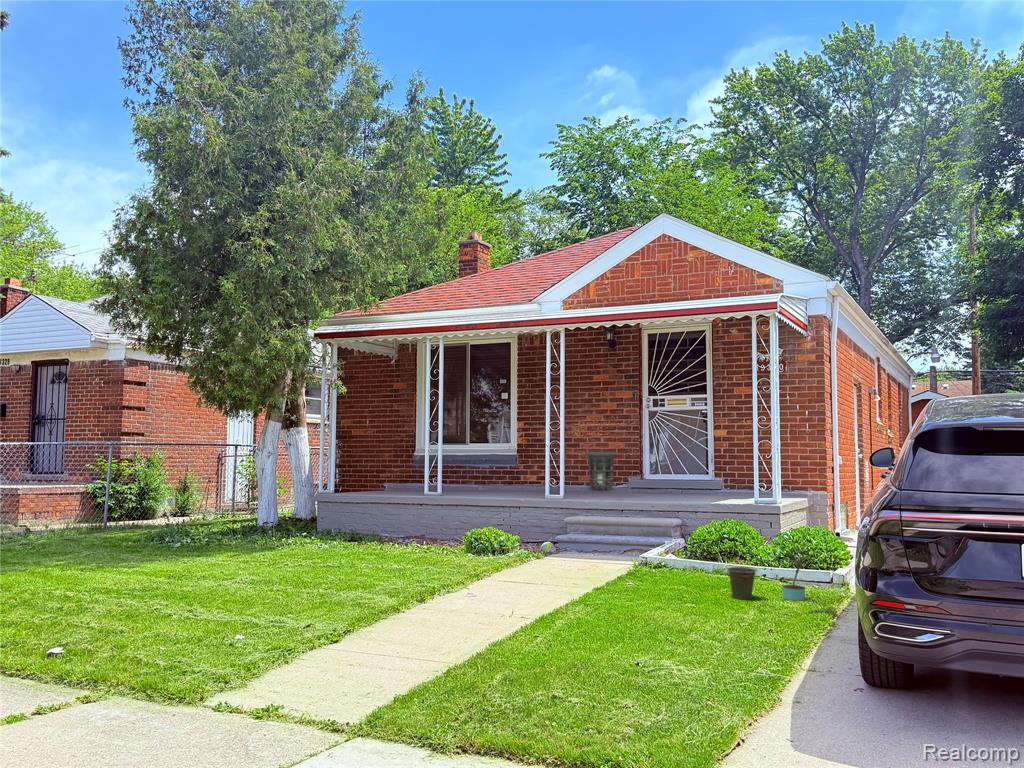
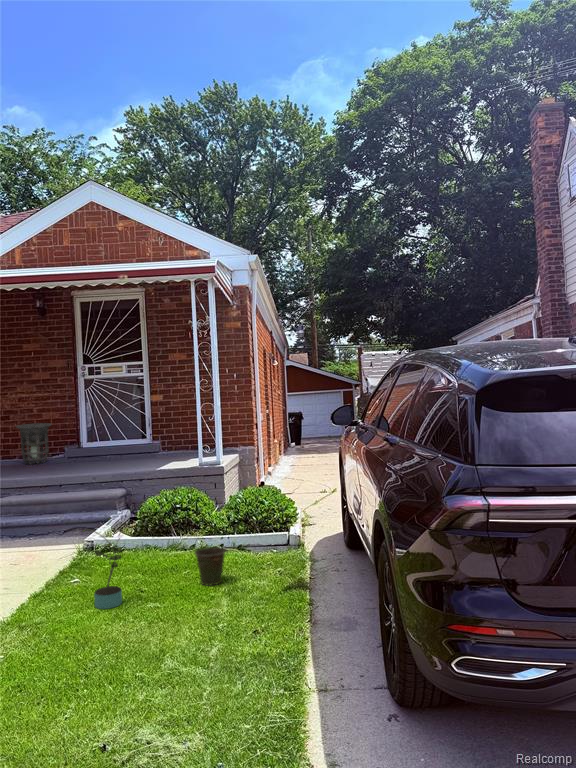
potted plant: present [775,529,813,600] -> present [82,518,122,609]

